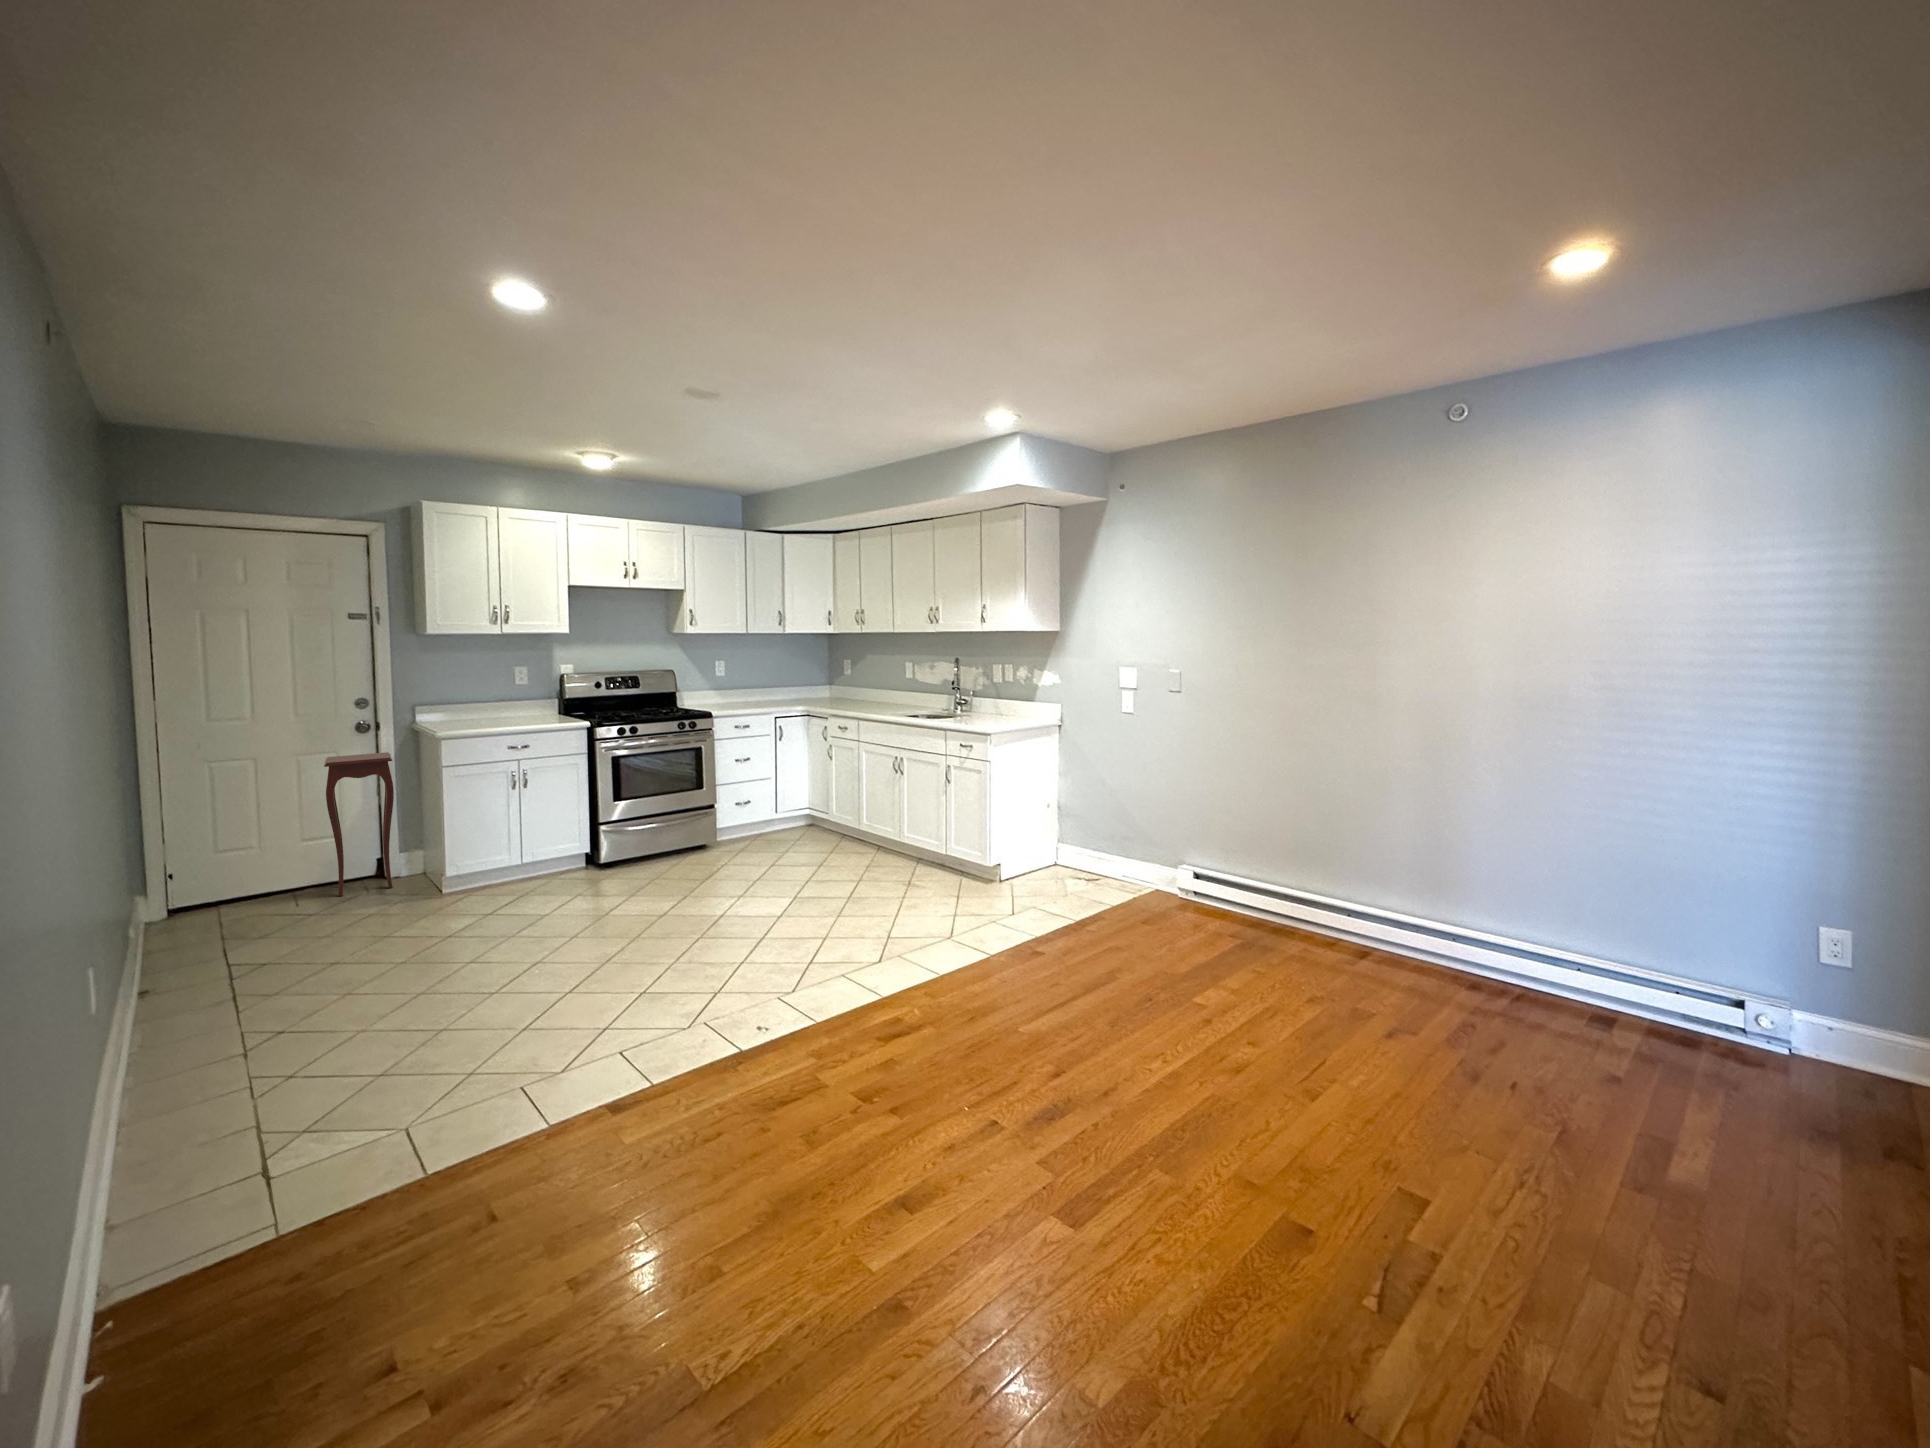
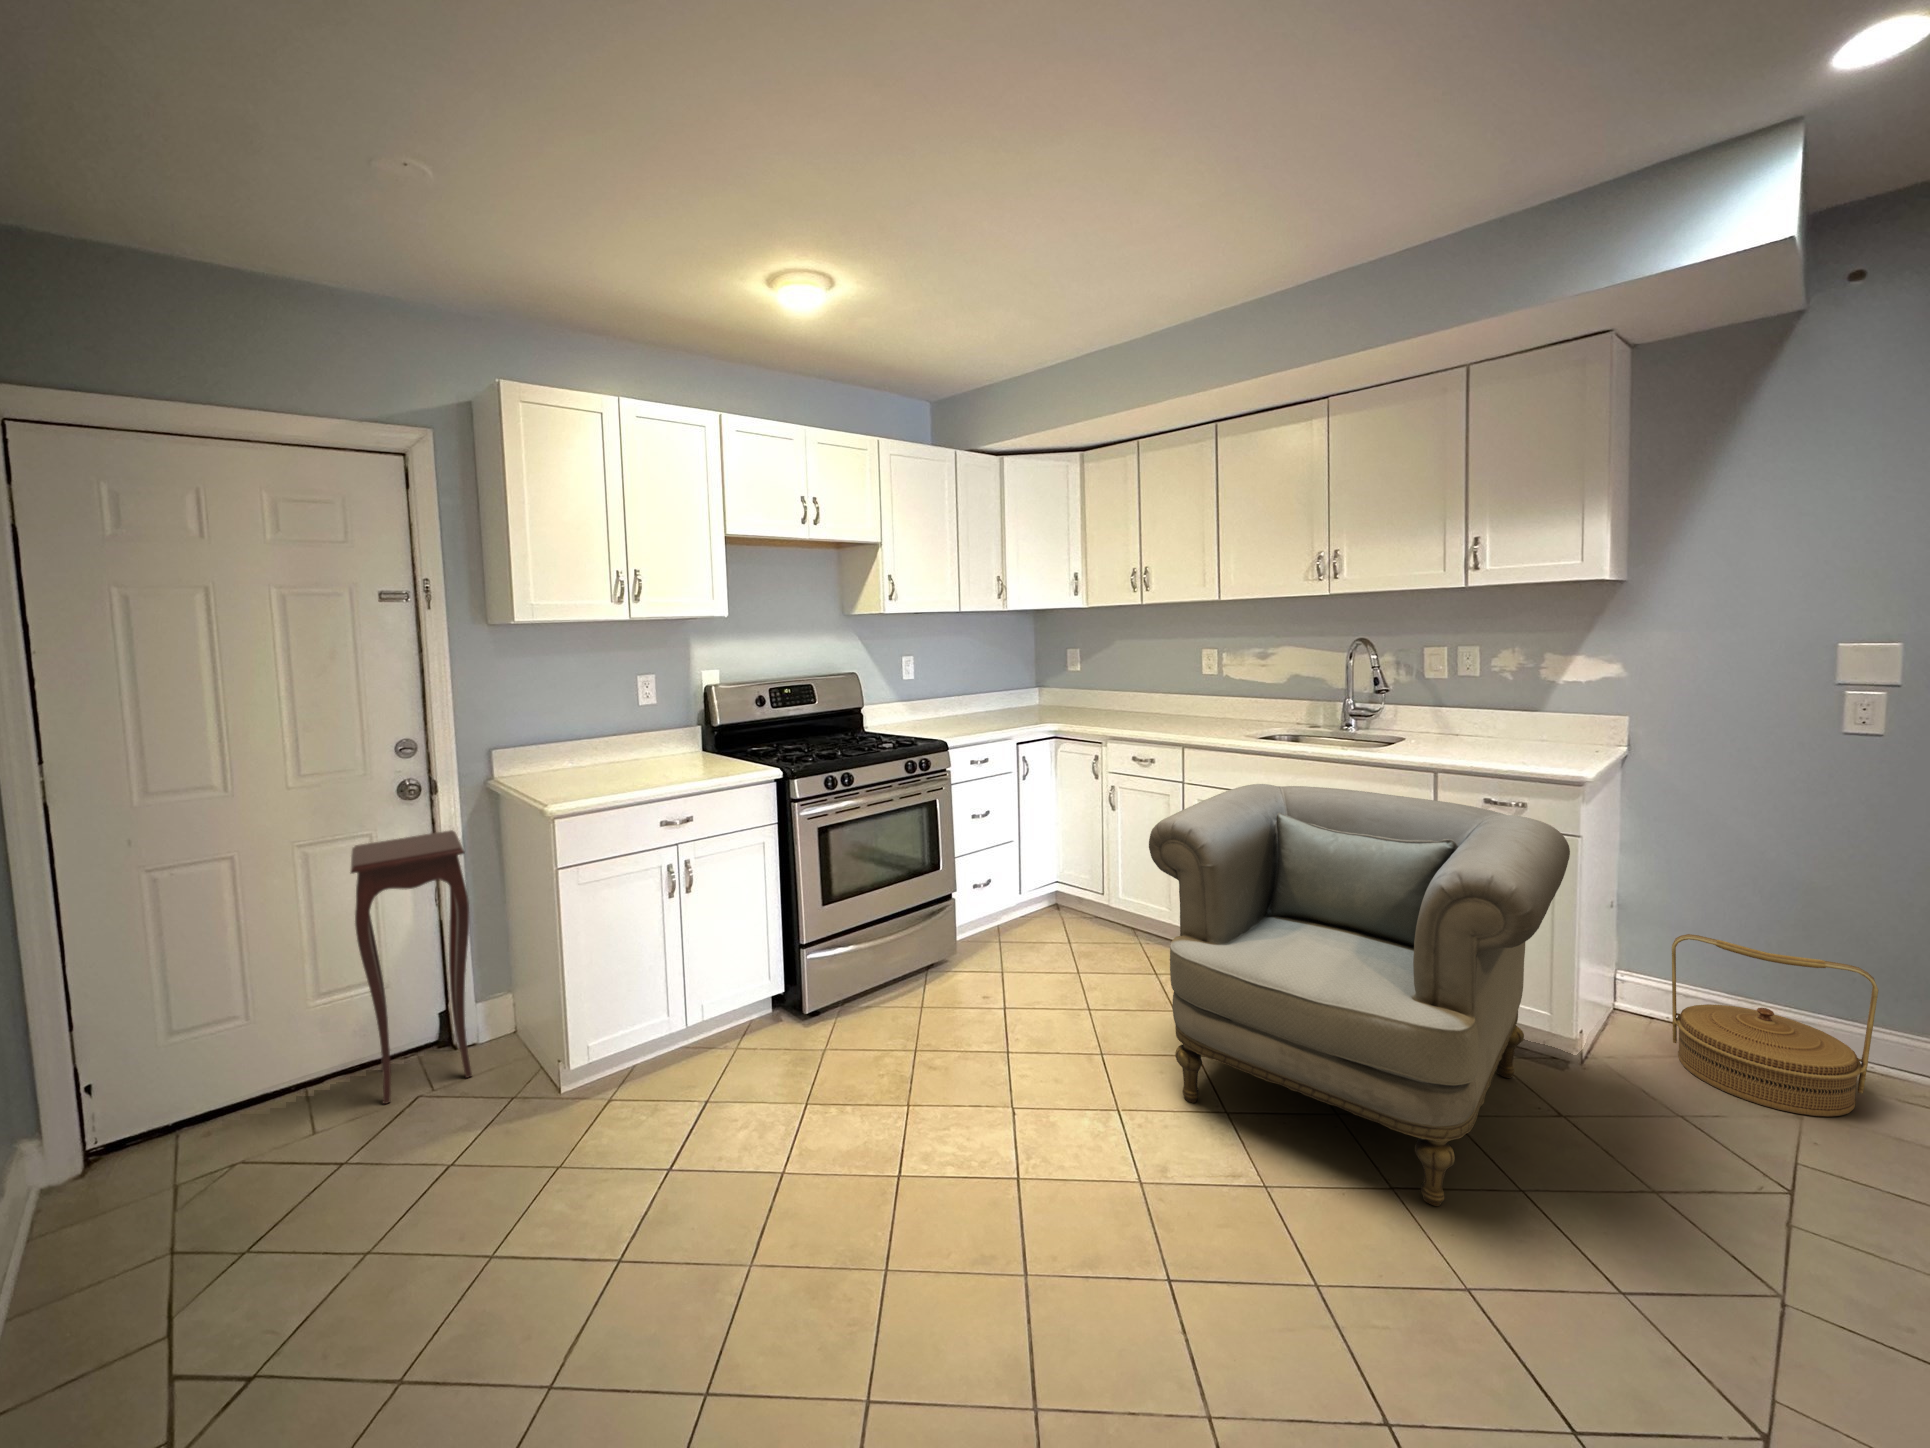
armchair: none [771,735,968,913] -> present [1149,784,1570,1206]
woven basket: none [1044,810,1106,889] -> present [1672,934,1878,1117]

